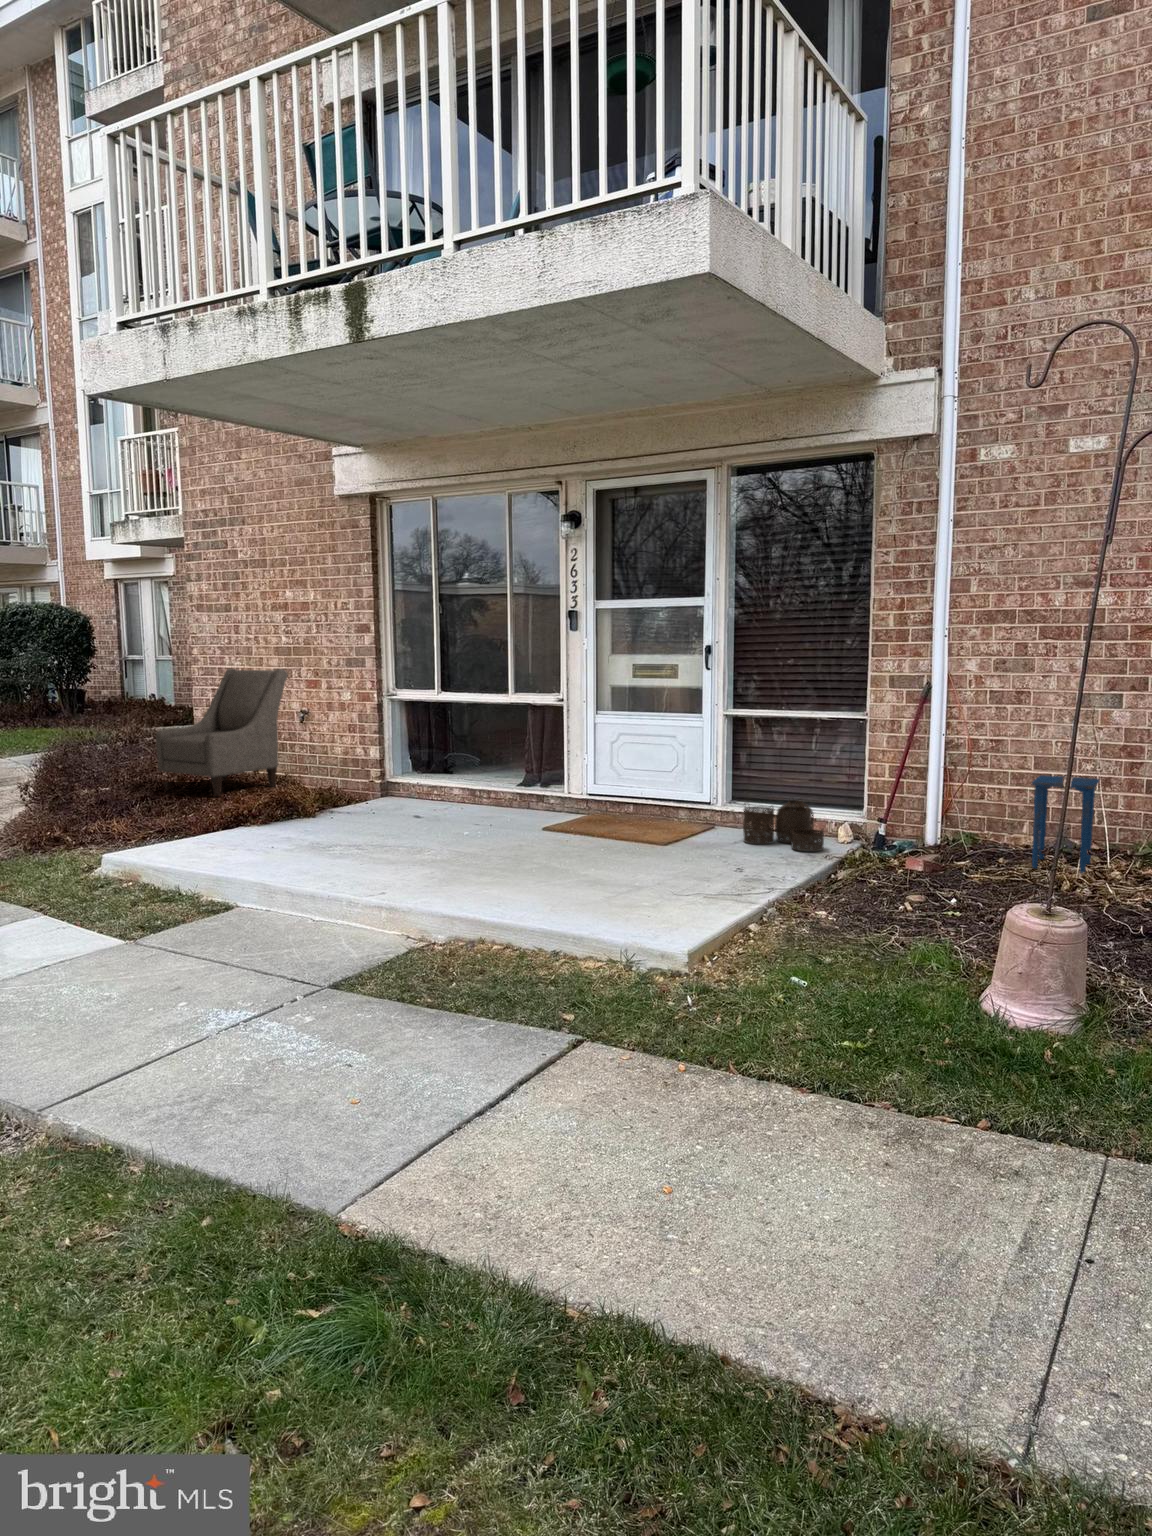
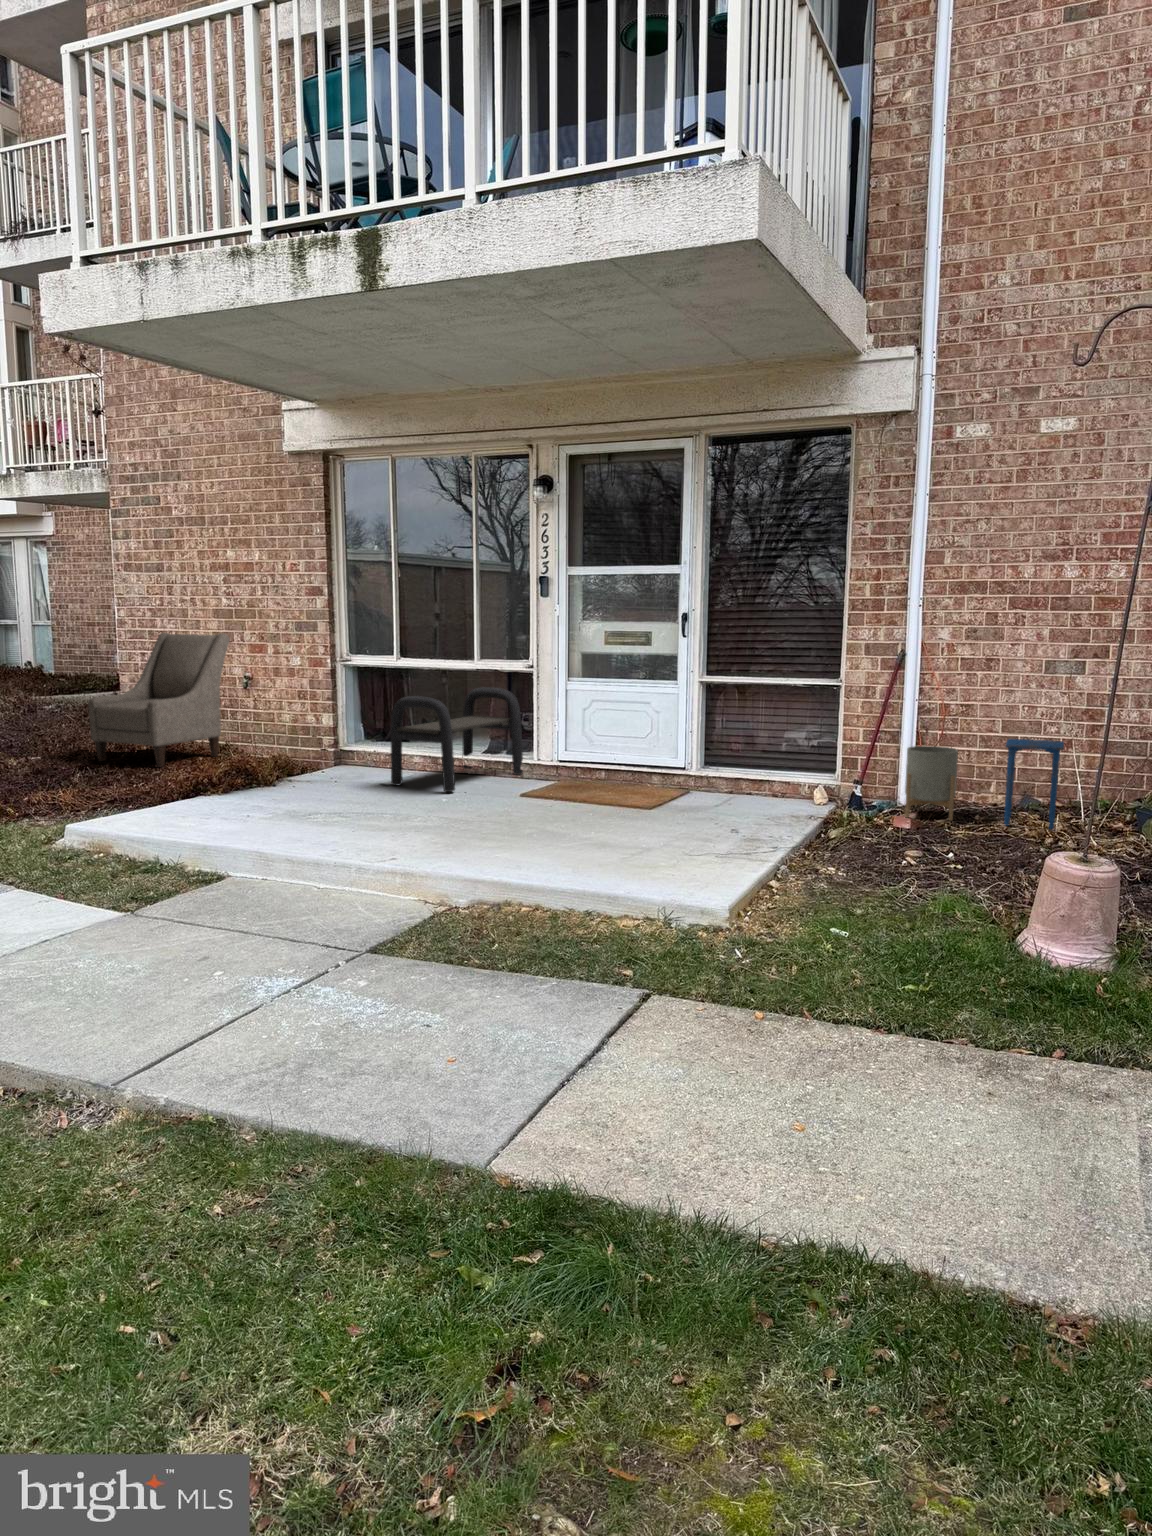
bench: none [421,720,556,824] -> present [391,687,523,792]
planter: none [927,782,985,862] -> present [905,746,958,820]
woven basket: present [743,800,824,851] -> none [725,762,806,813]

